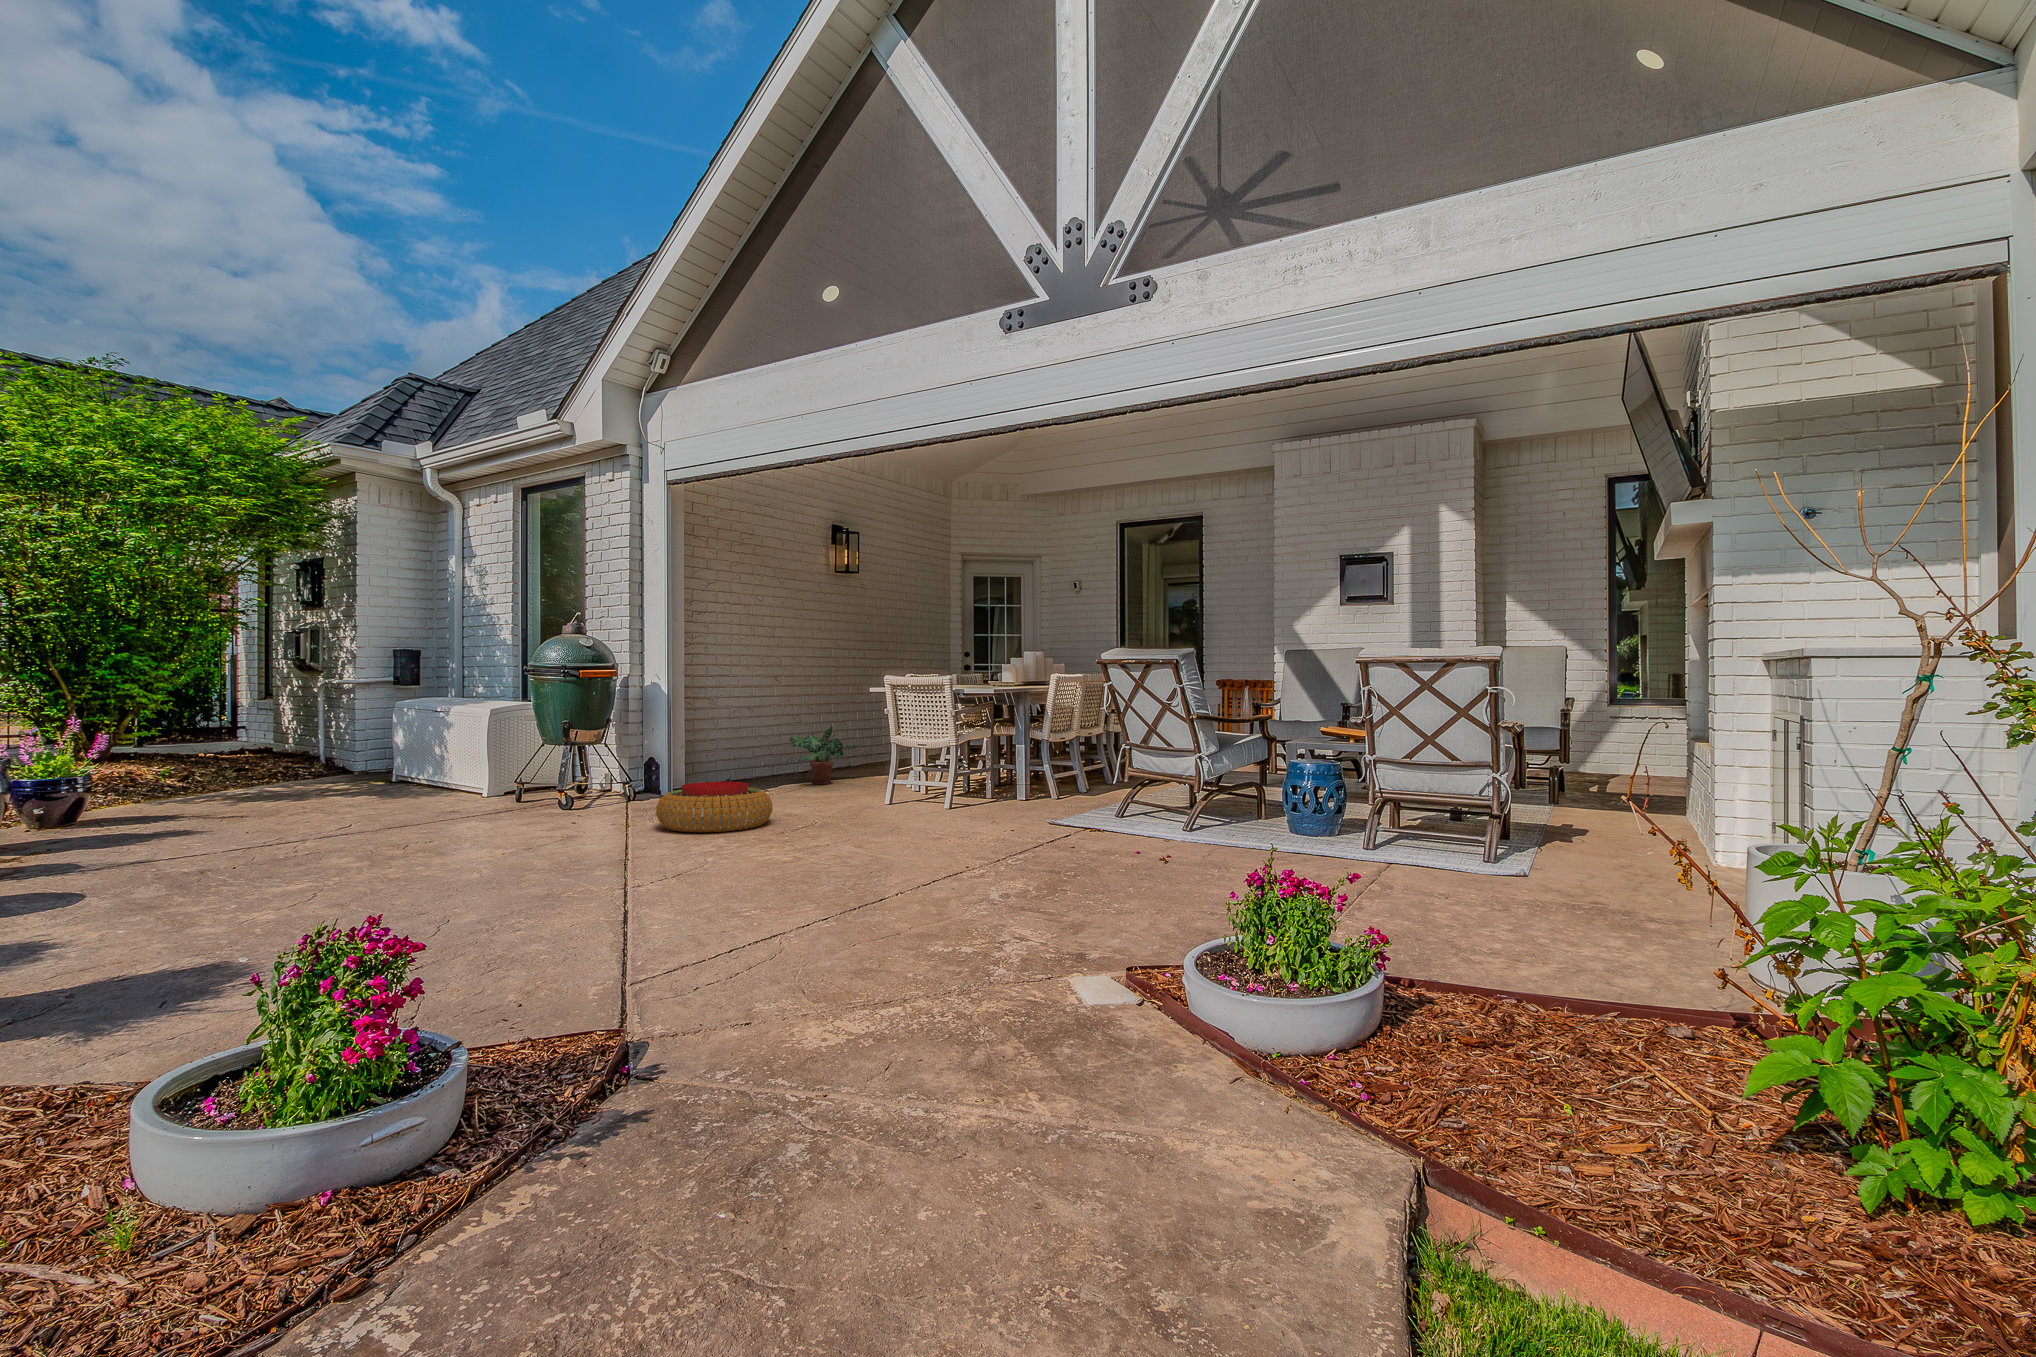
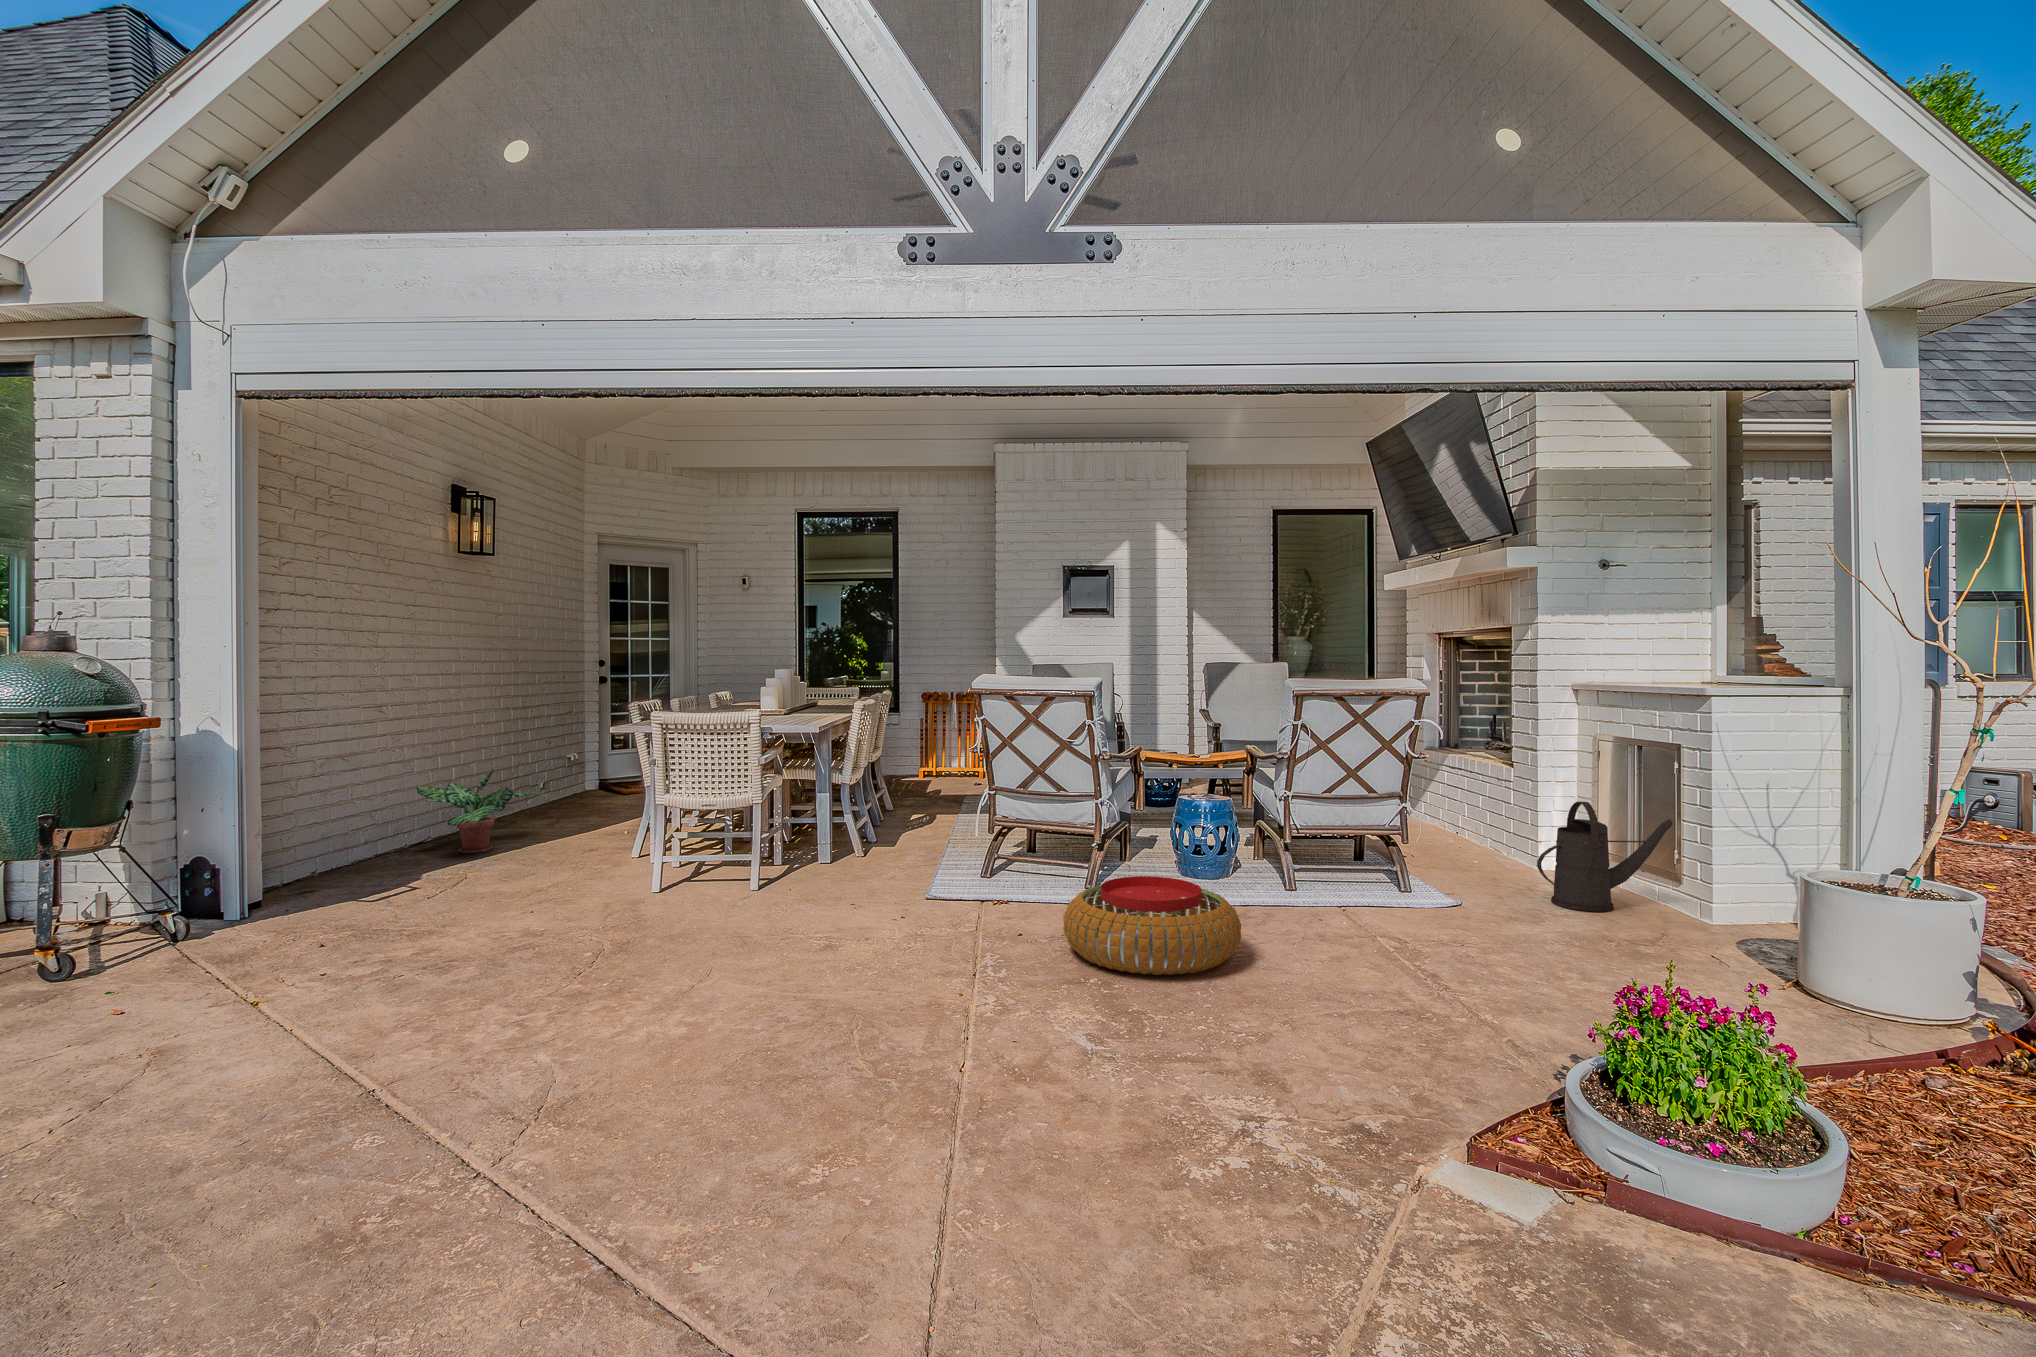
watering can: none [1608,777,1781,897] -> present [1537,802,1672,912]
pouf: present [656,782,772,832] -> present [1063,876,1241,975]

